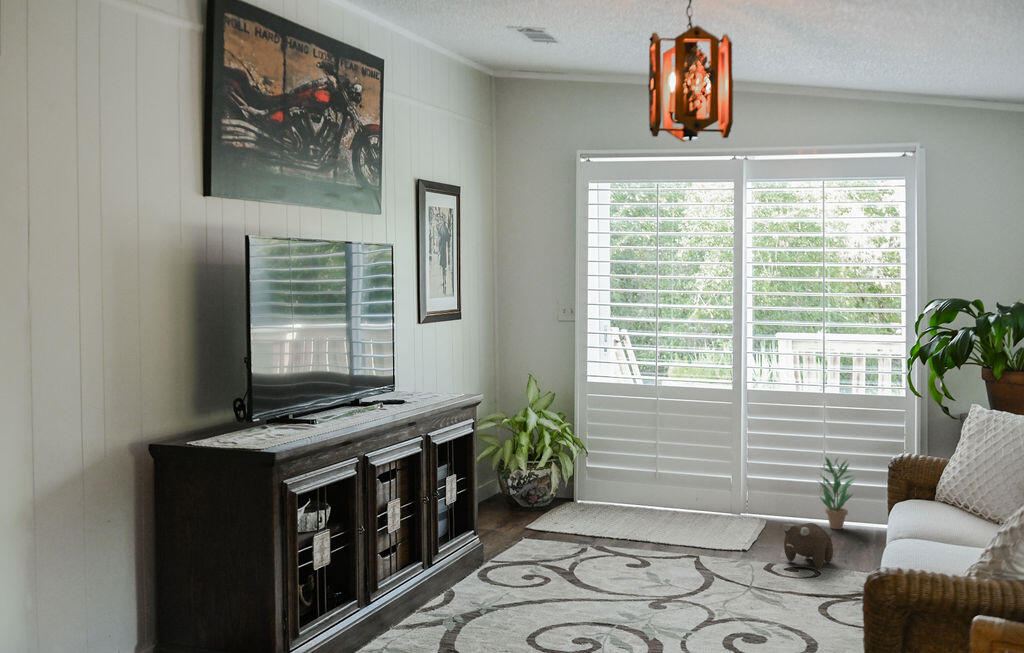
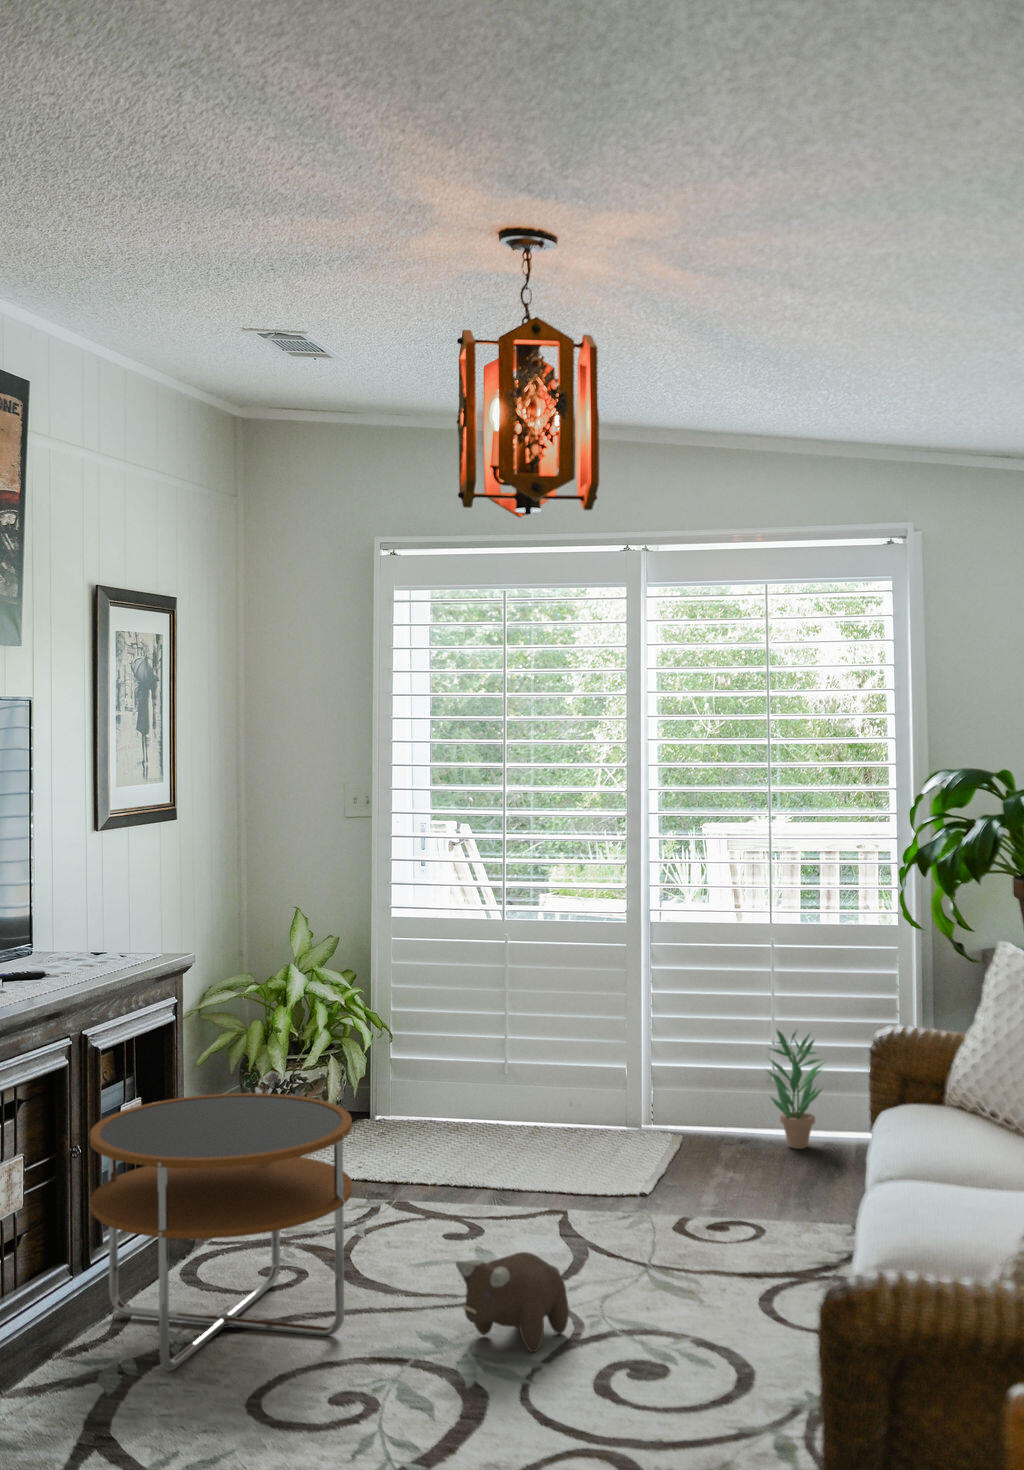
side table: none [435,475,582,623] -> present [90,1093,352,1371]
plush toy: present [782,523,833,568] -> present [456,1252,569,1352]

